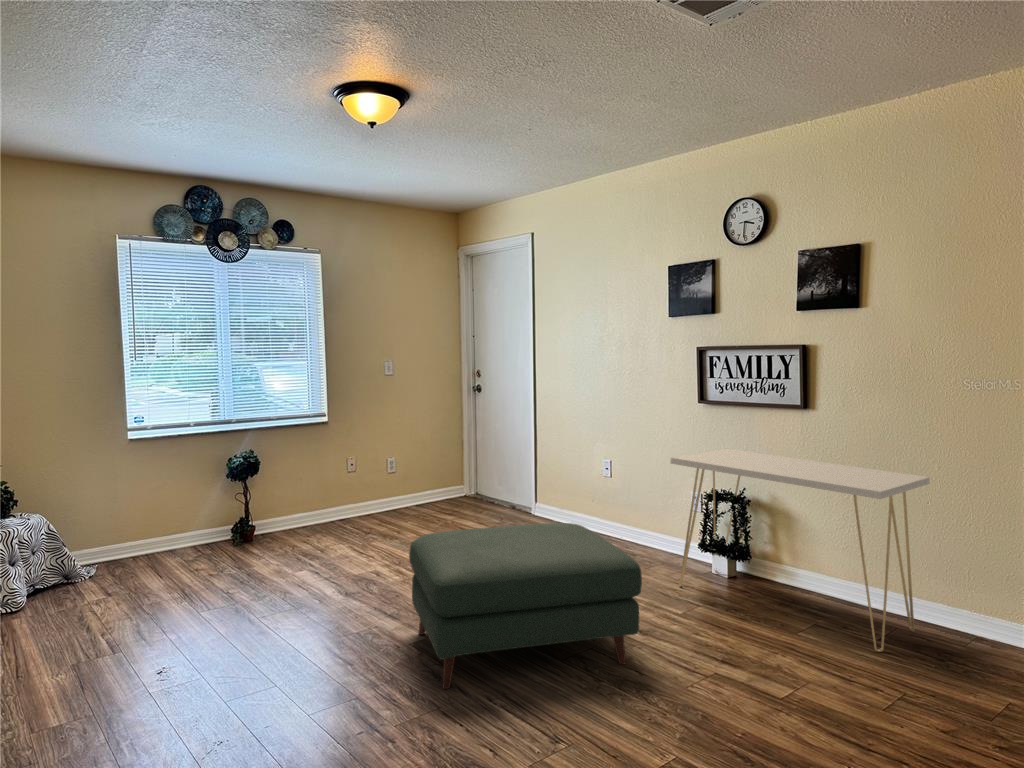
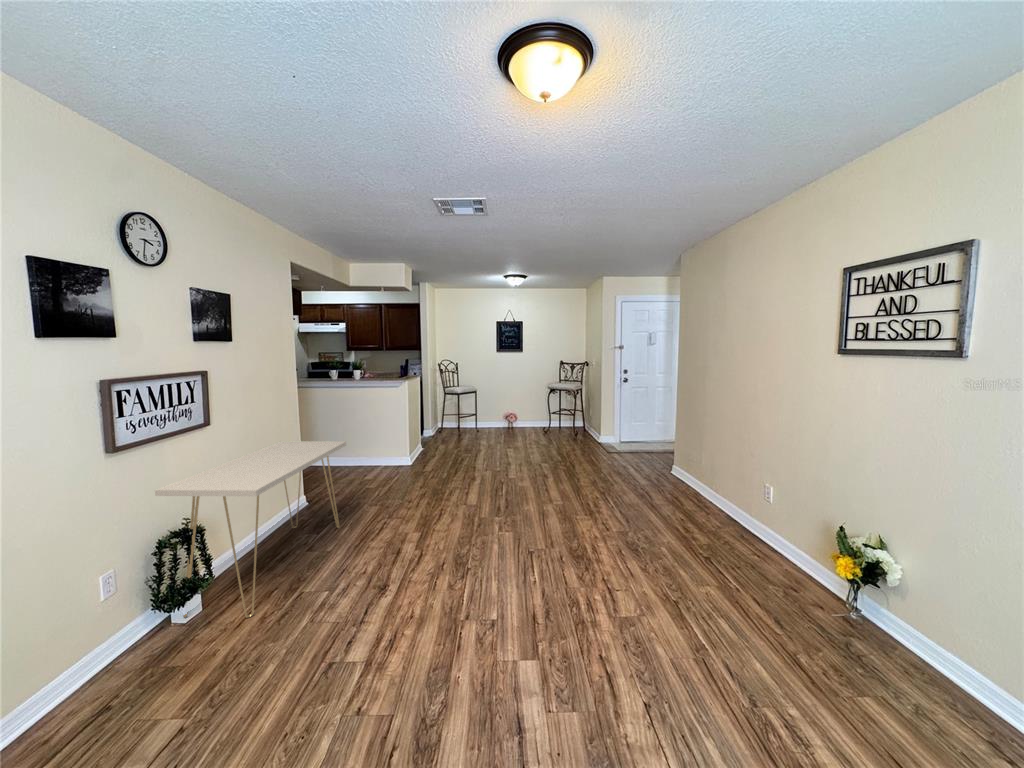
ottoman: present [409,523,642,689] -> none [368,505,561,673]

